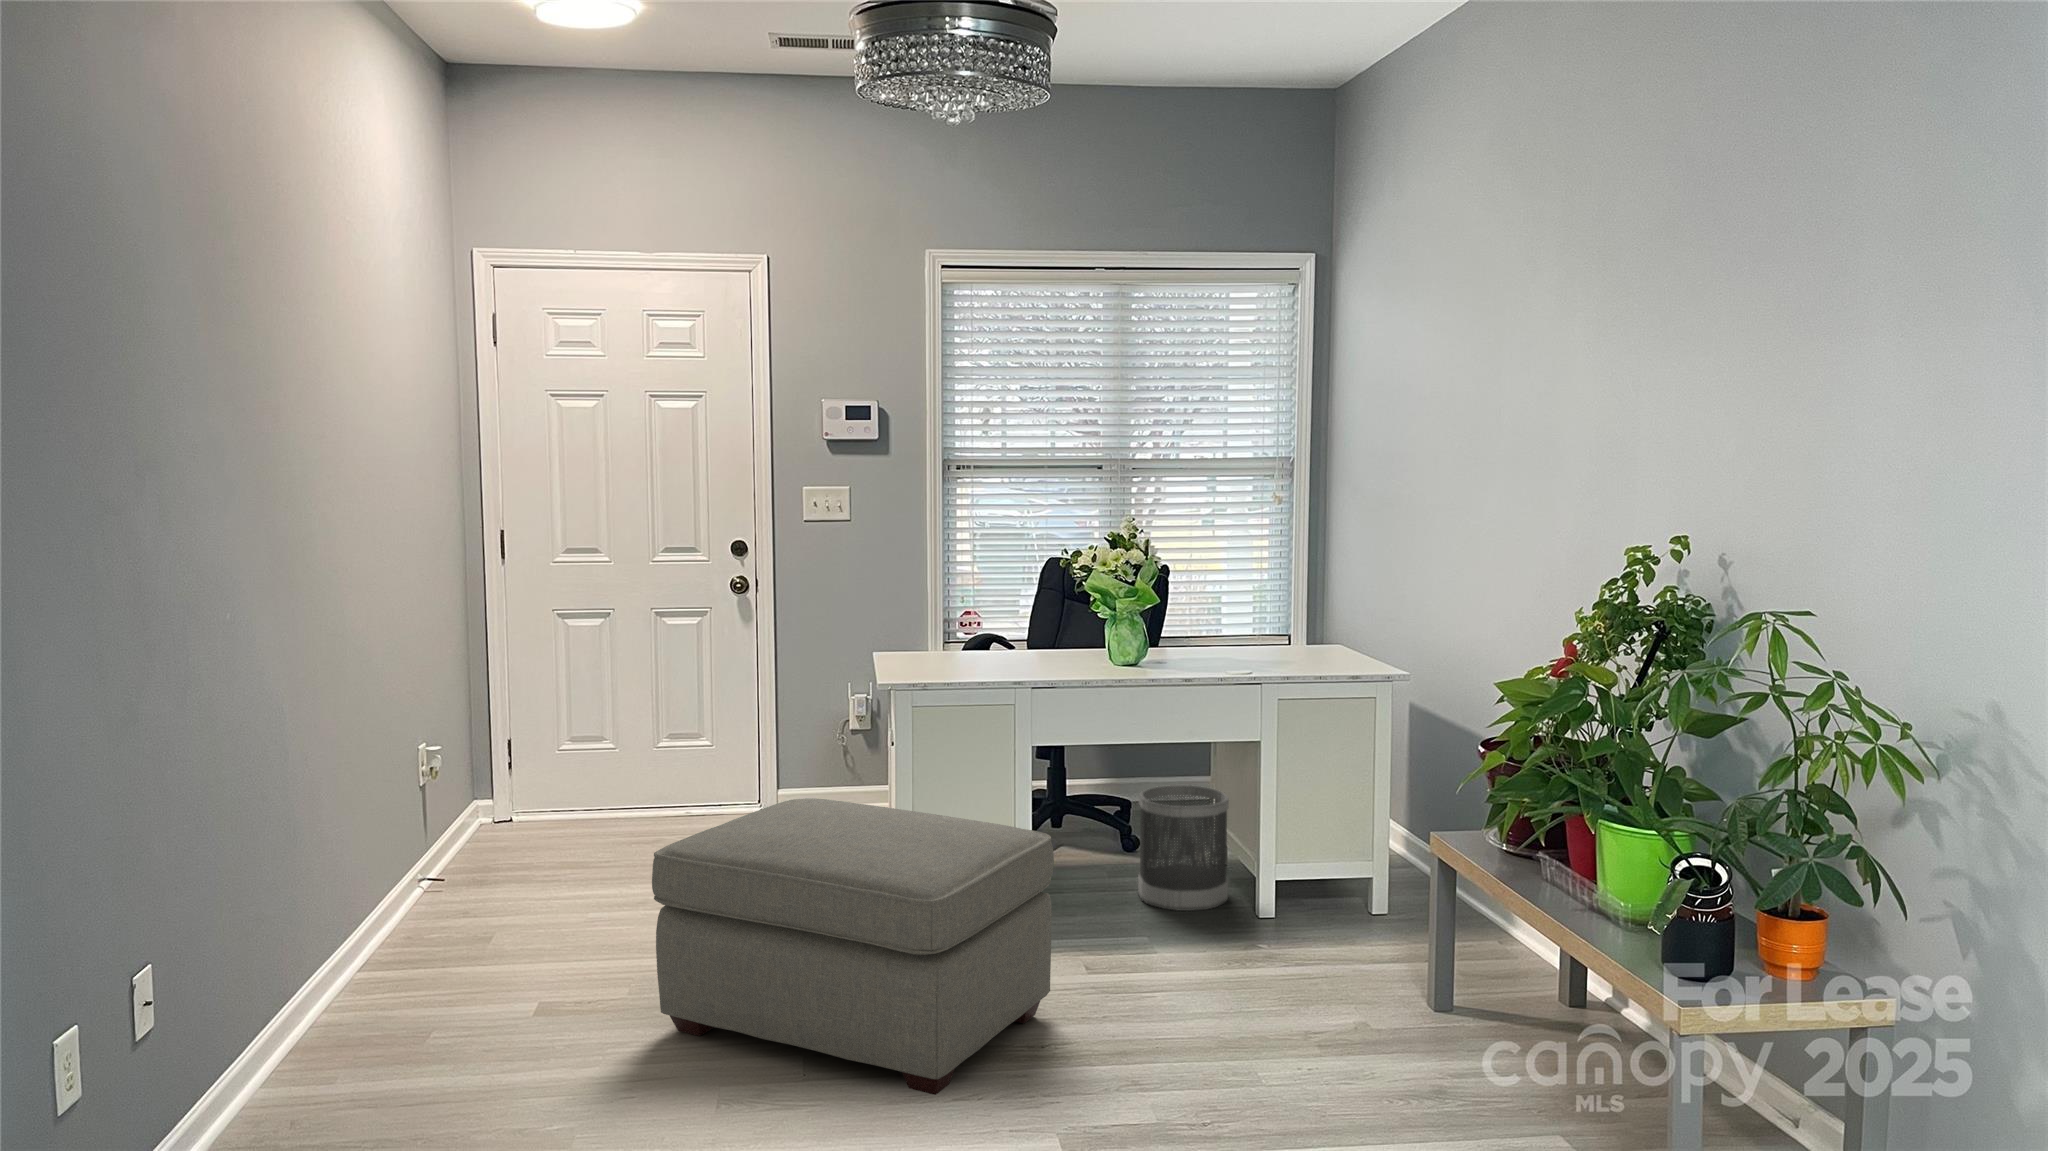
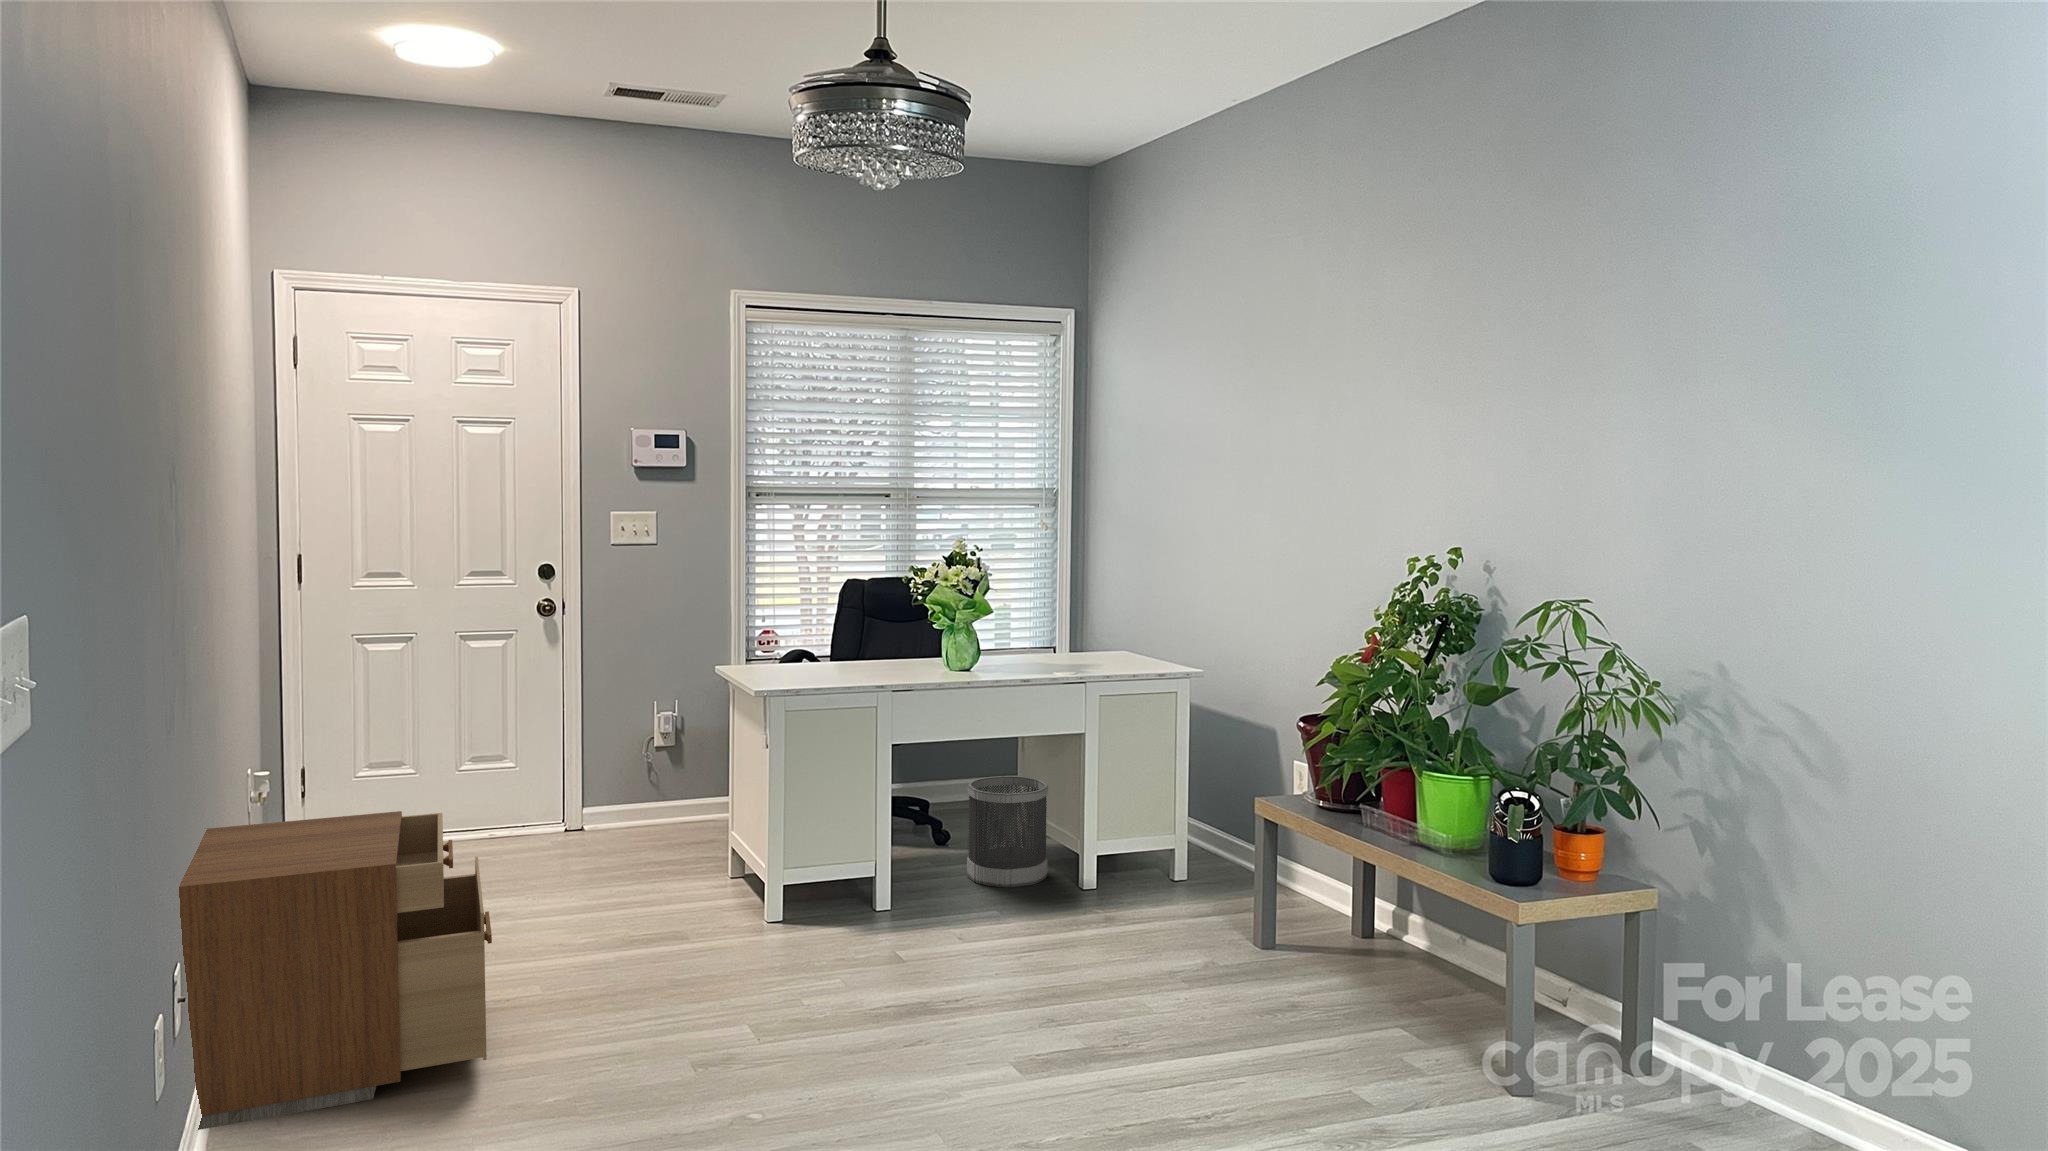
filing cabinet: none [255,792,595,1080] -> present [179,811,492,1130]
ottoman: present [652,798,1054,1095] -> none [568,803,948,1065]

